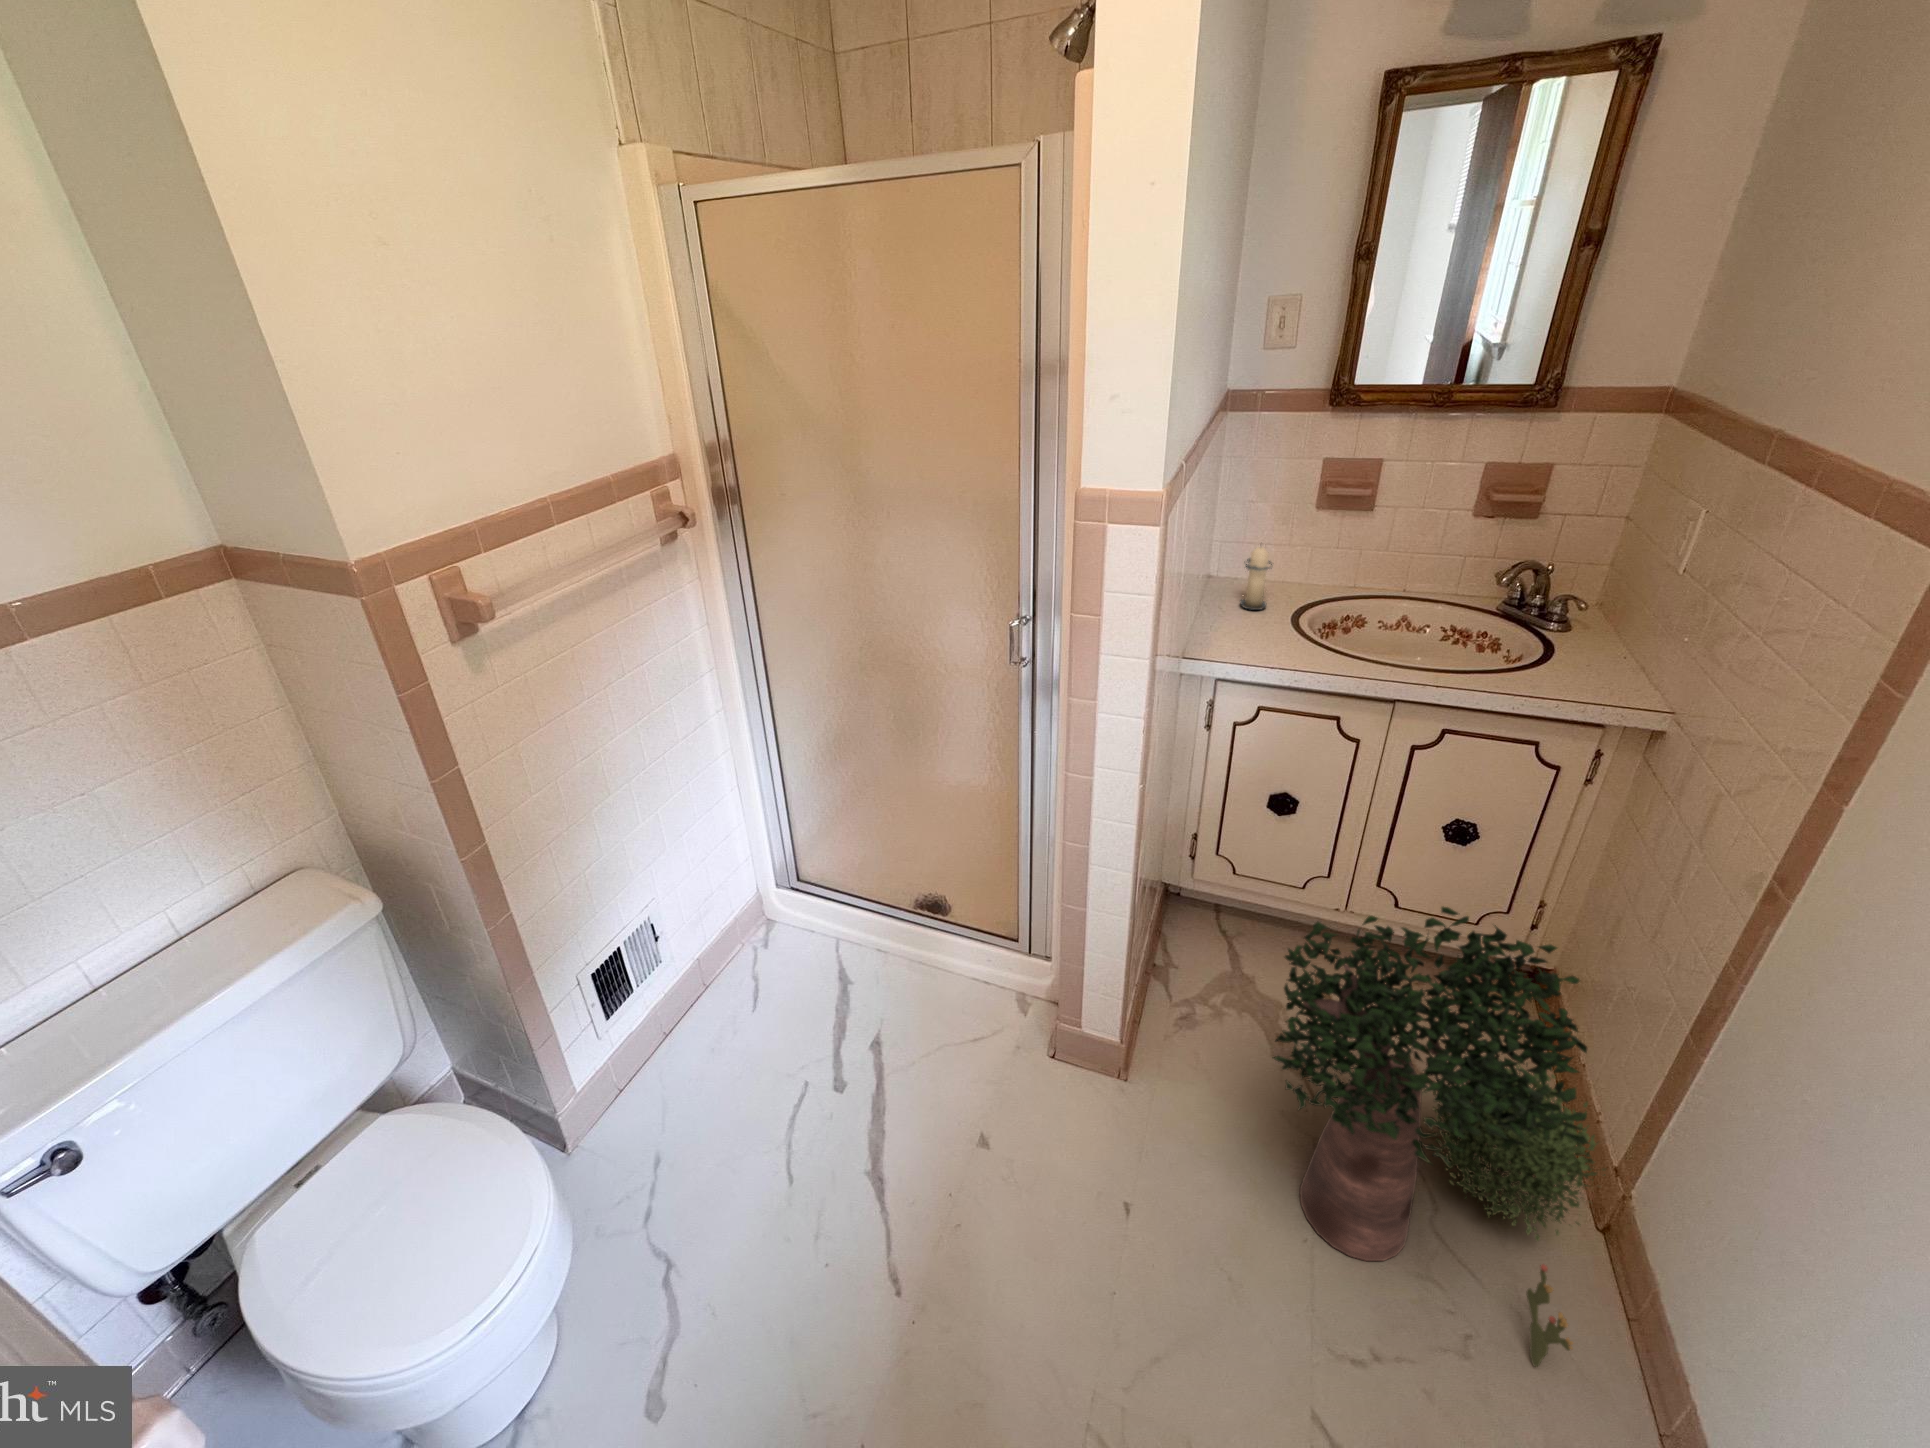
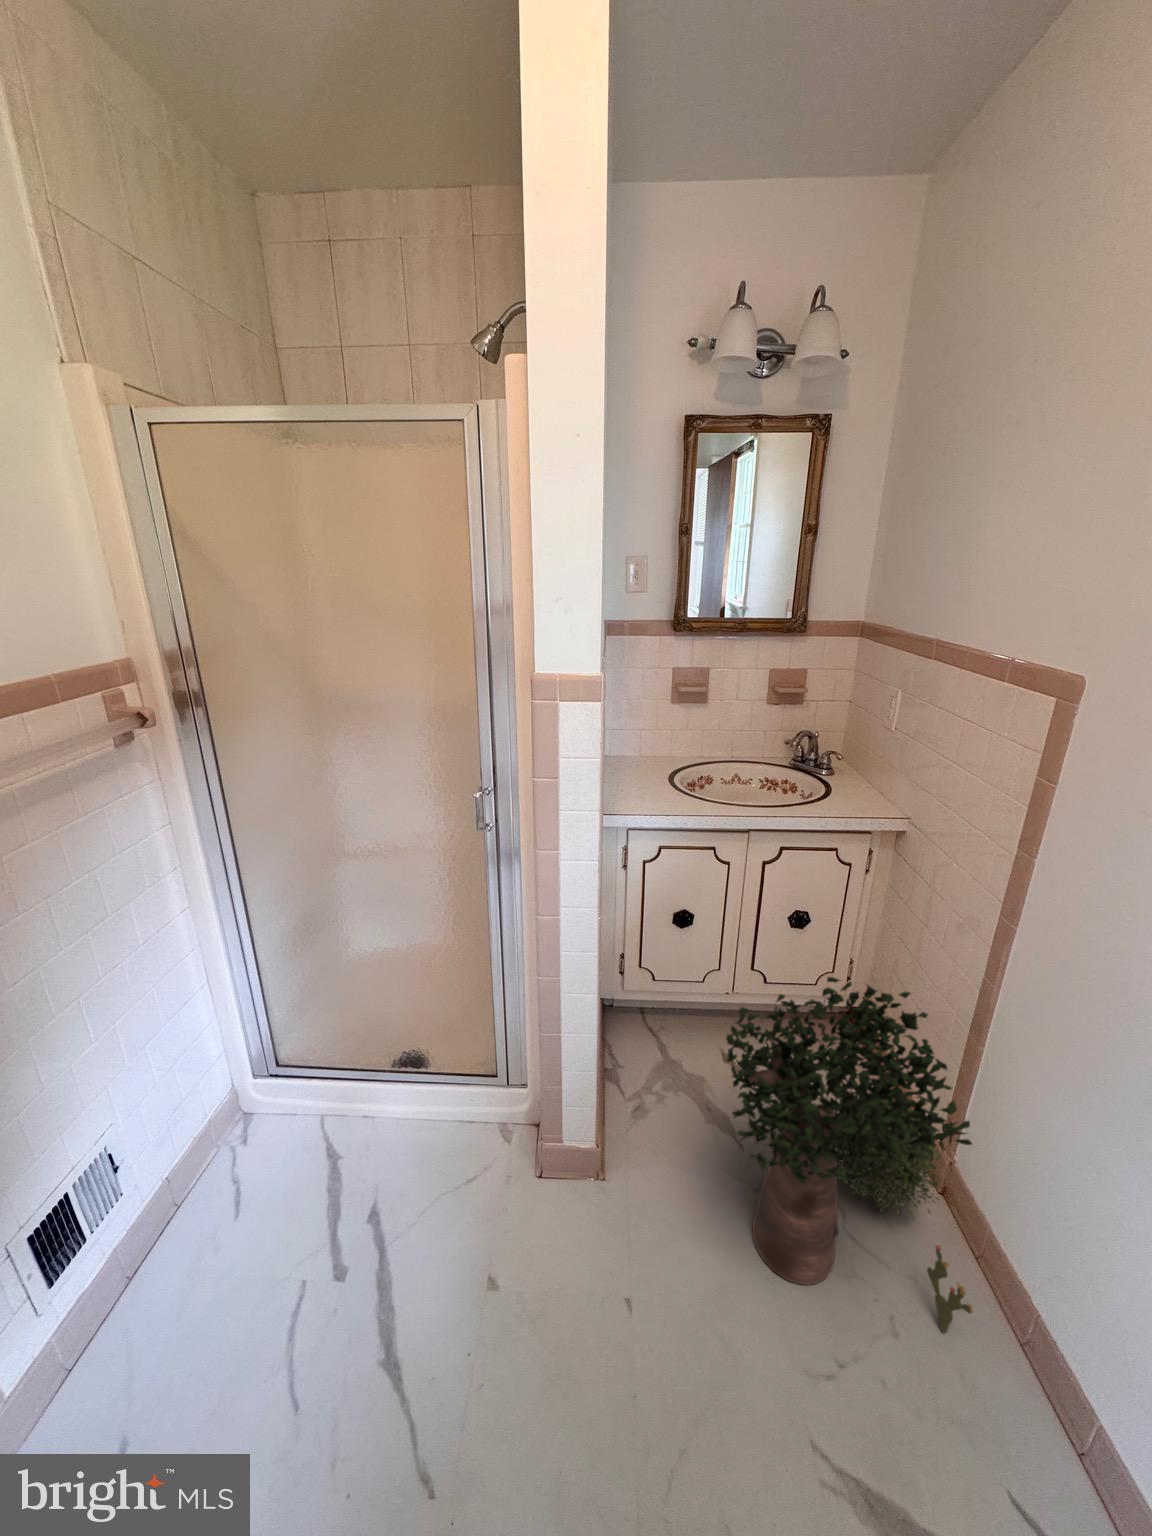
candle: present [1240,546,1272,610] -> none [629,727,654,777]

